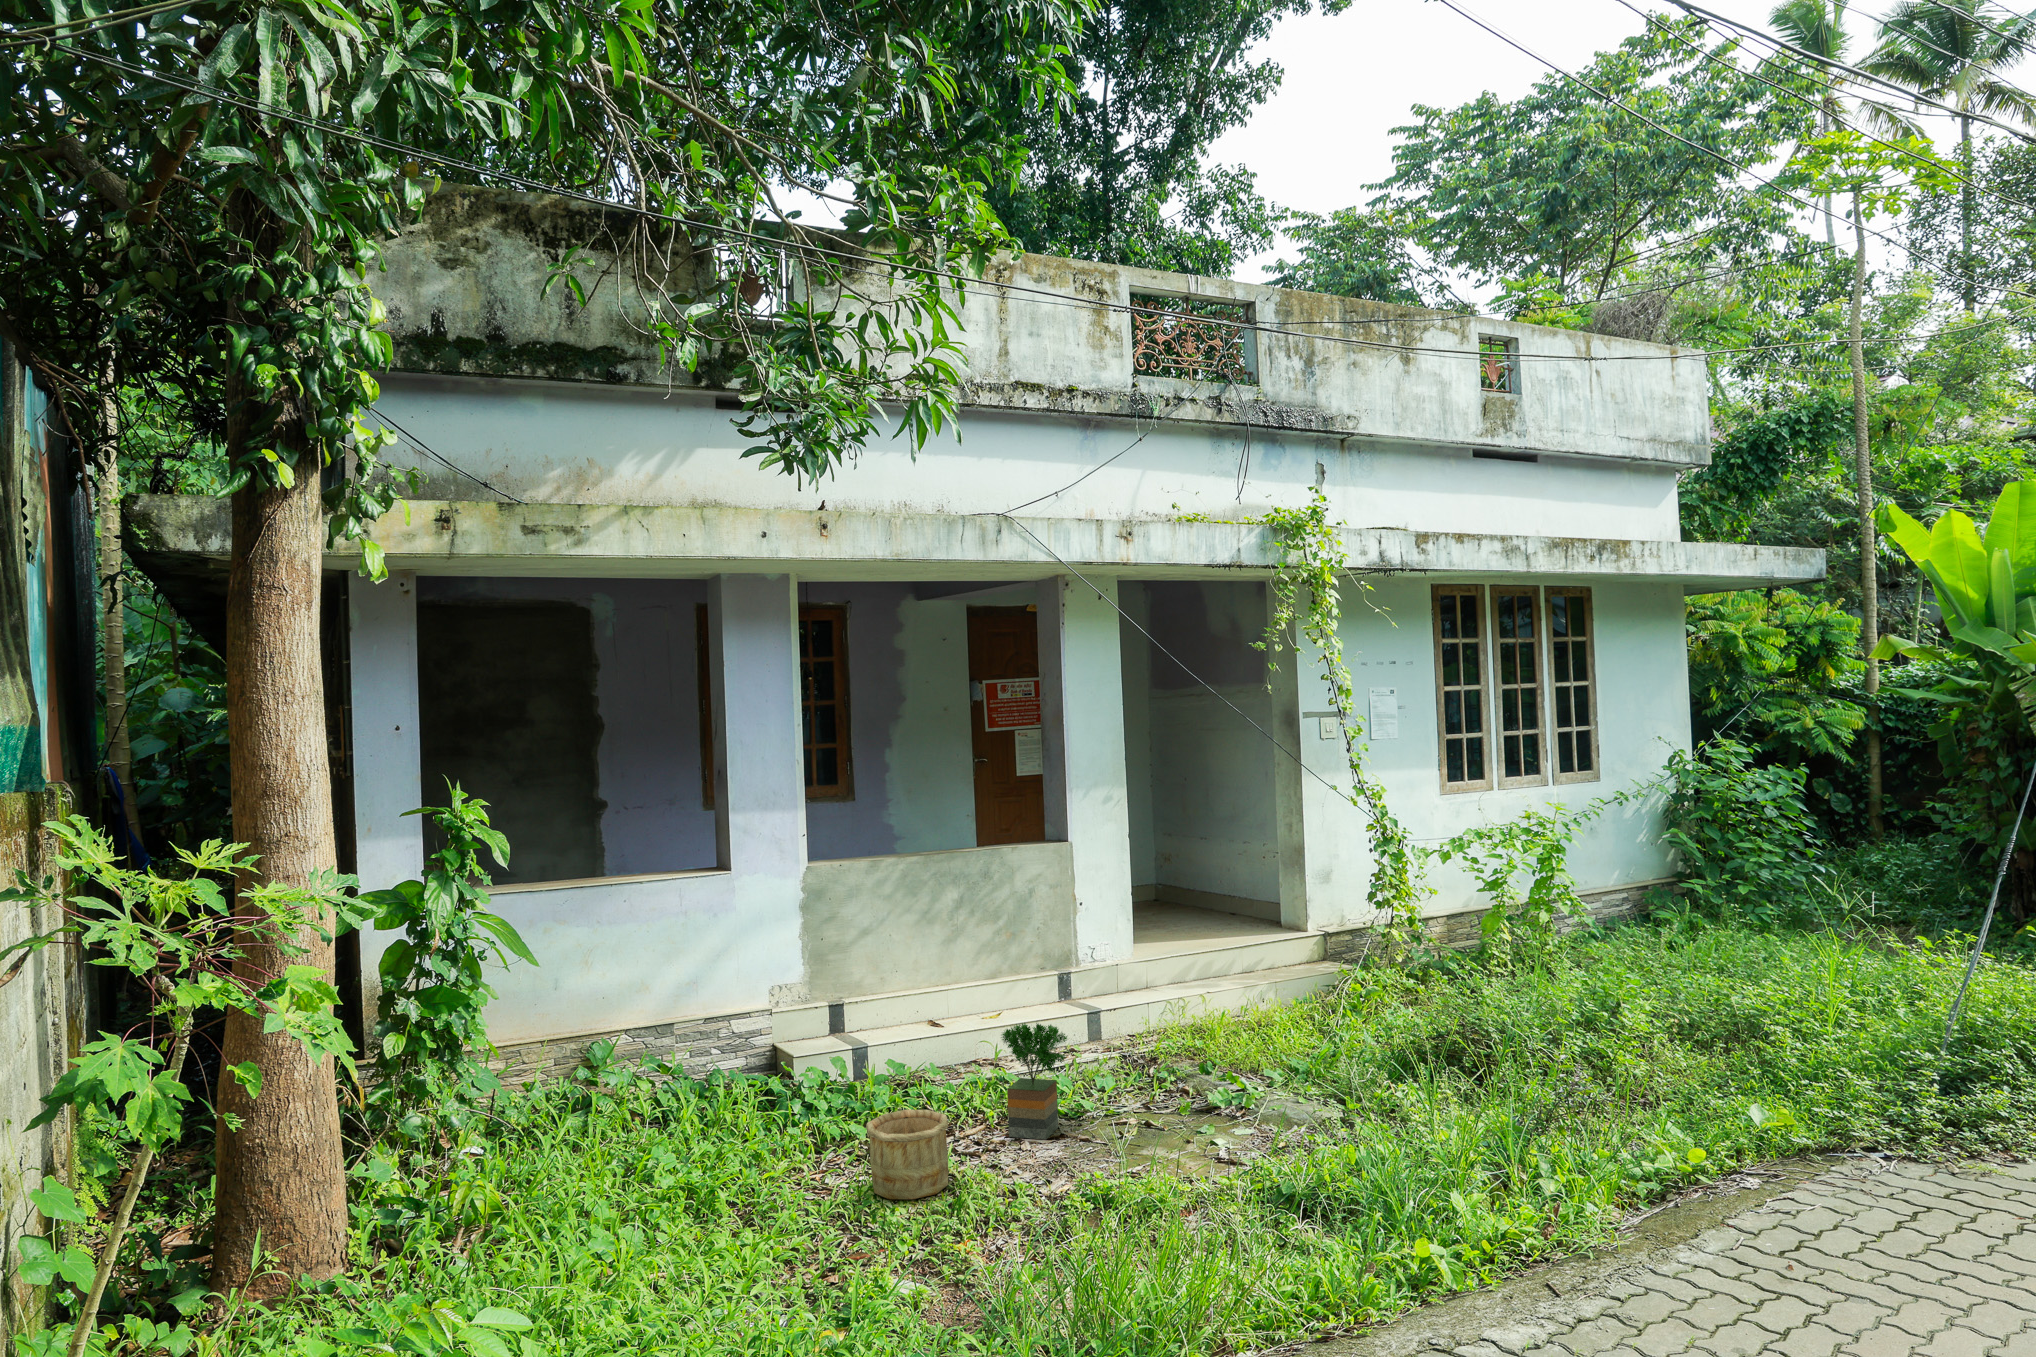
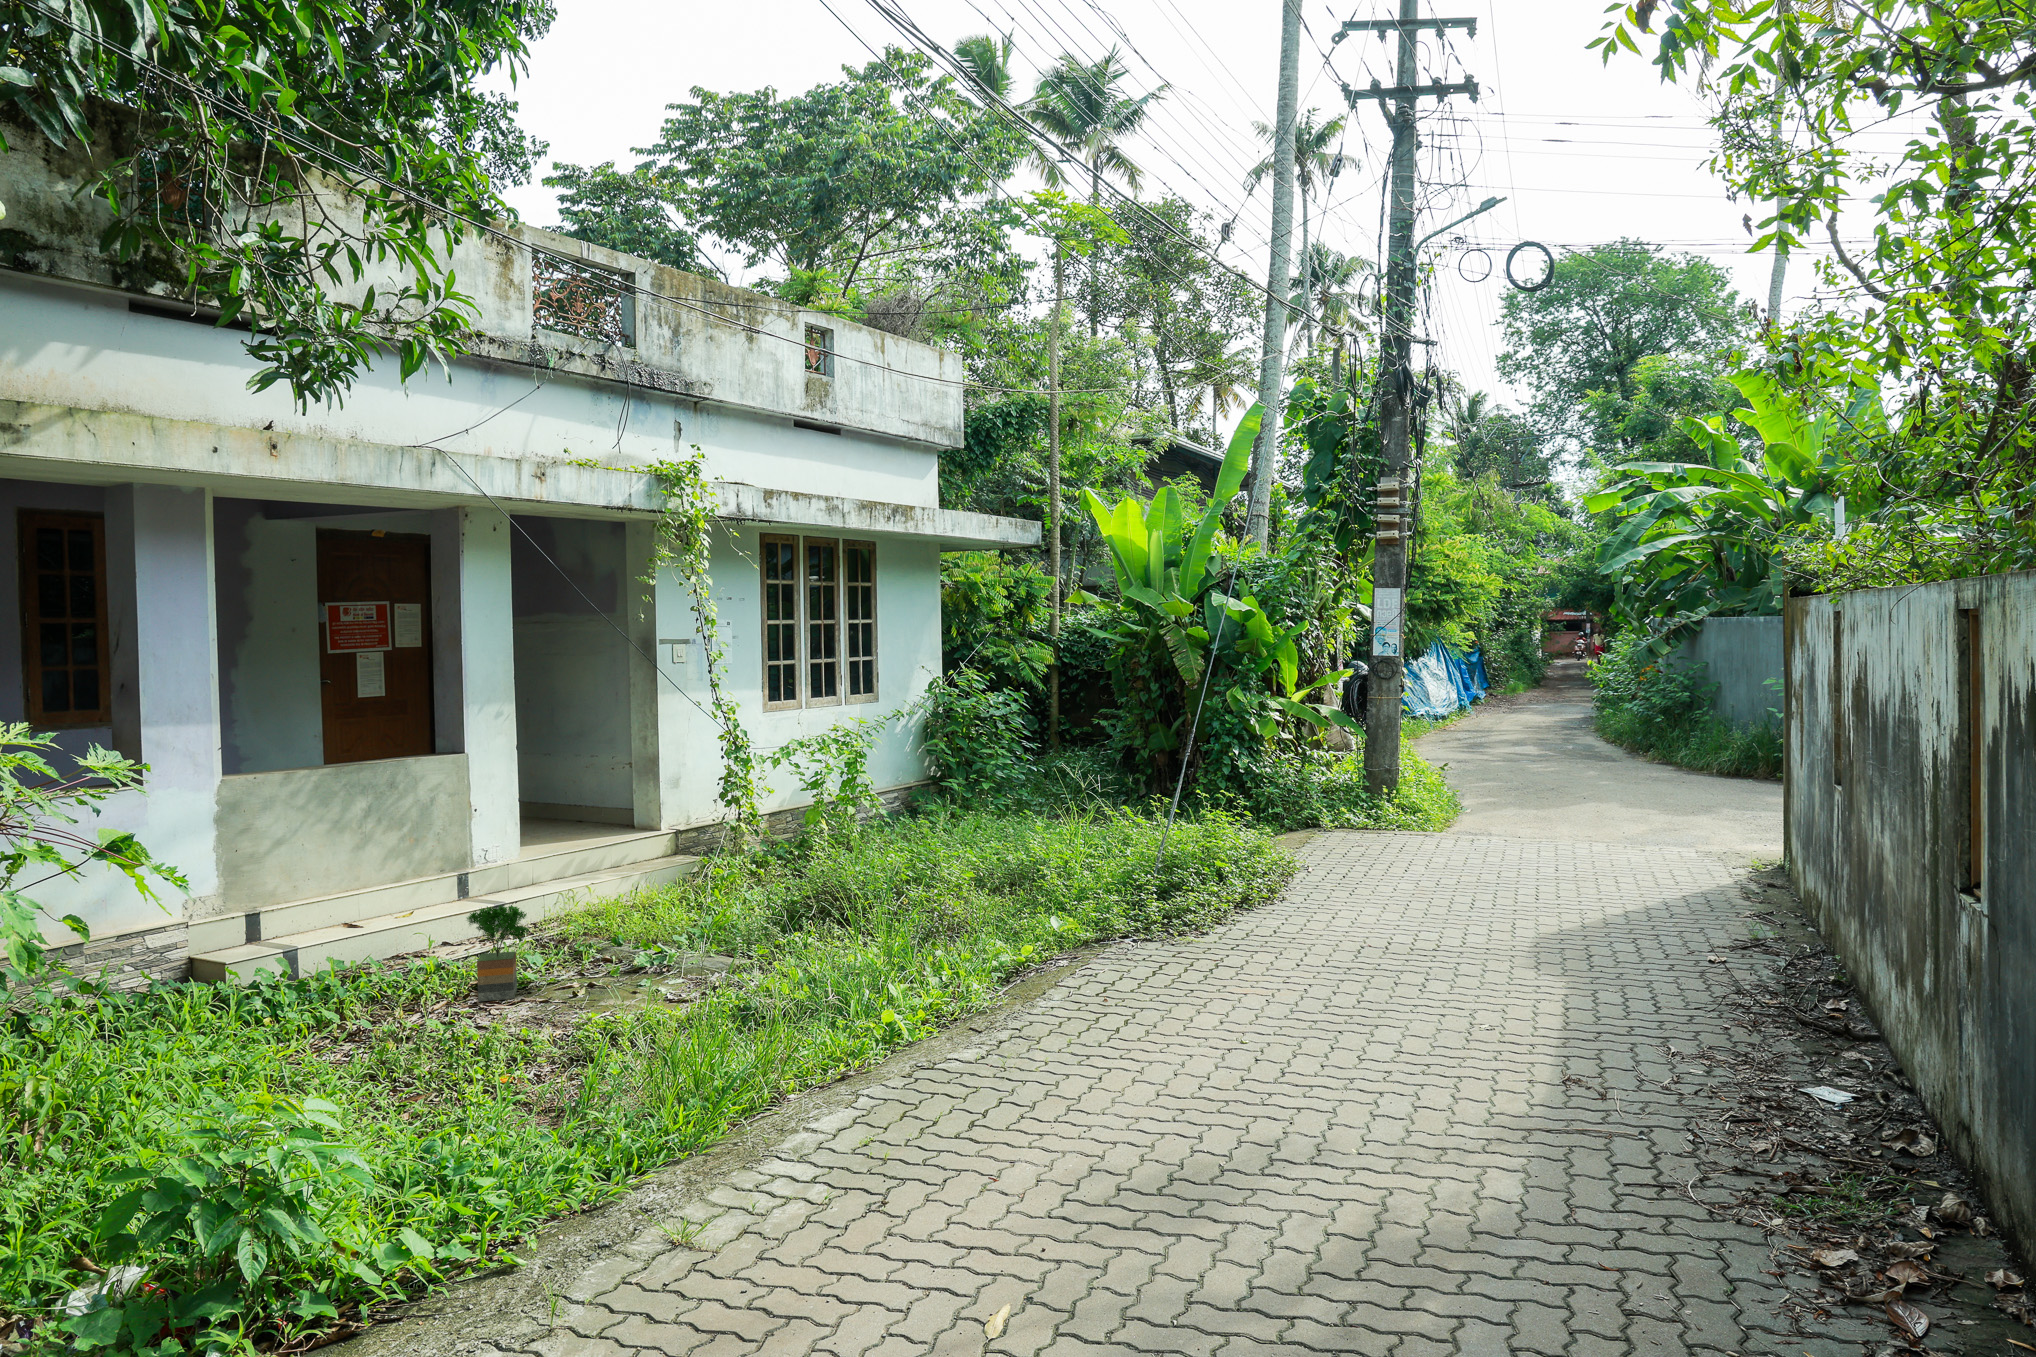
wooden bucket: present [866,1110,948,1199] -> none [377,979,456,1051]

